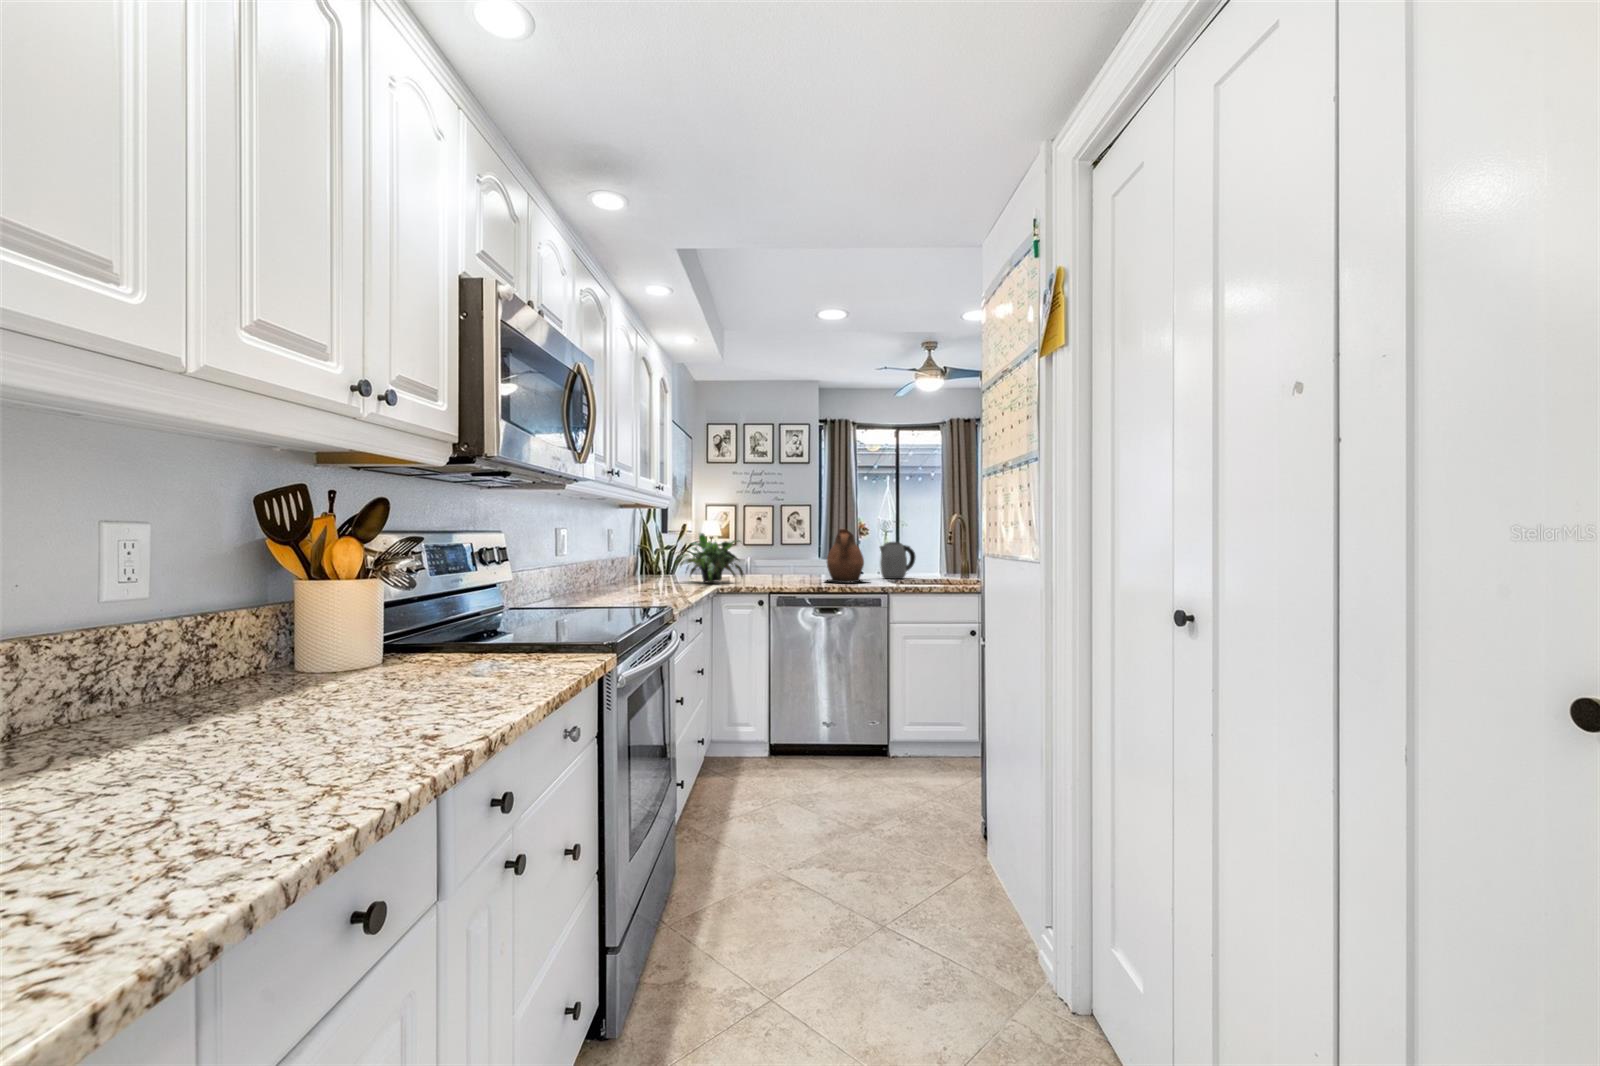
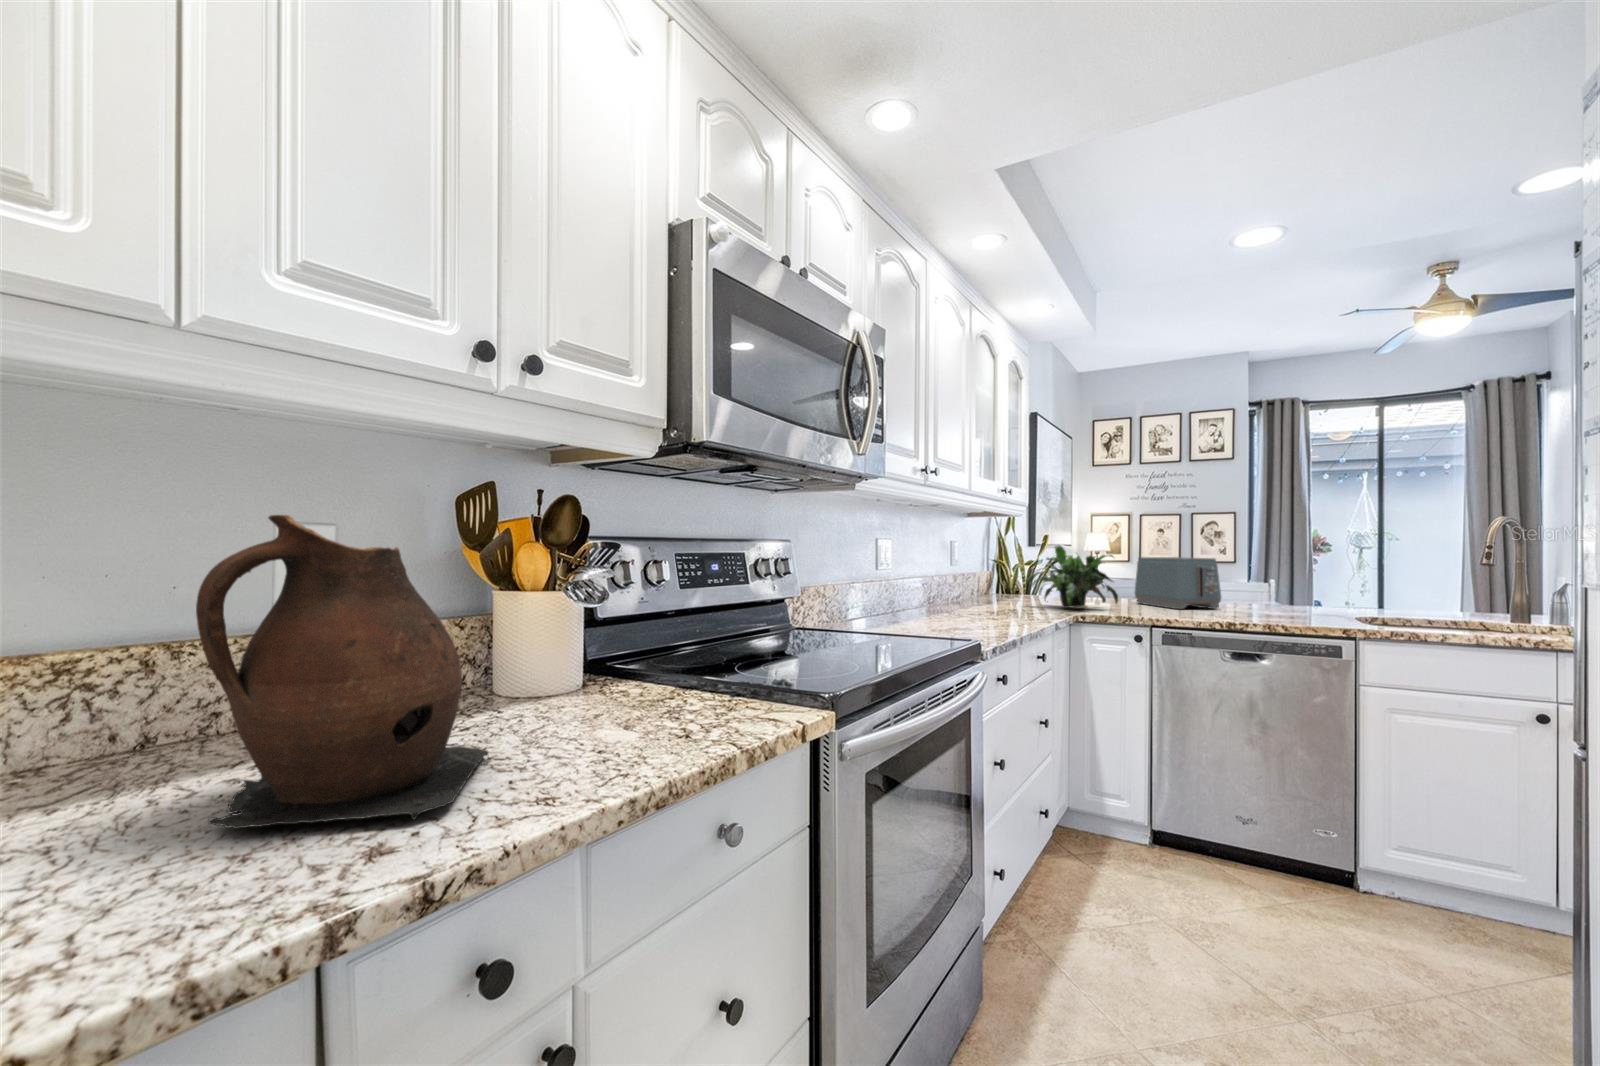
ceramic pitcher: present [827,529,864,583] -> present [196,515,488,829]
toaster: none [752,541,810,580] -> present [1135,557,1221,609]
kettle: present [880,542,915,579] -> none [1340,559,1410,616]

